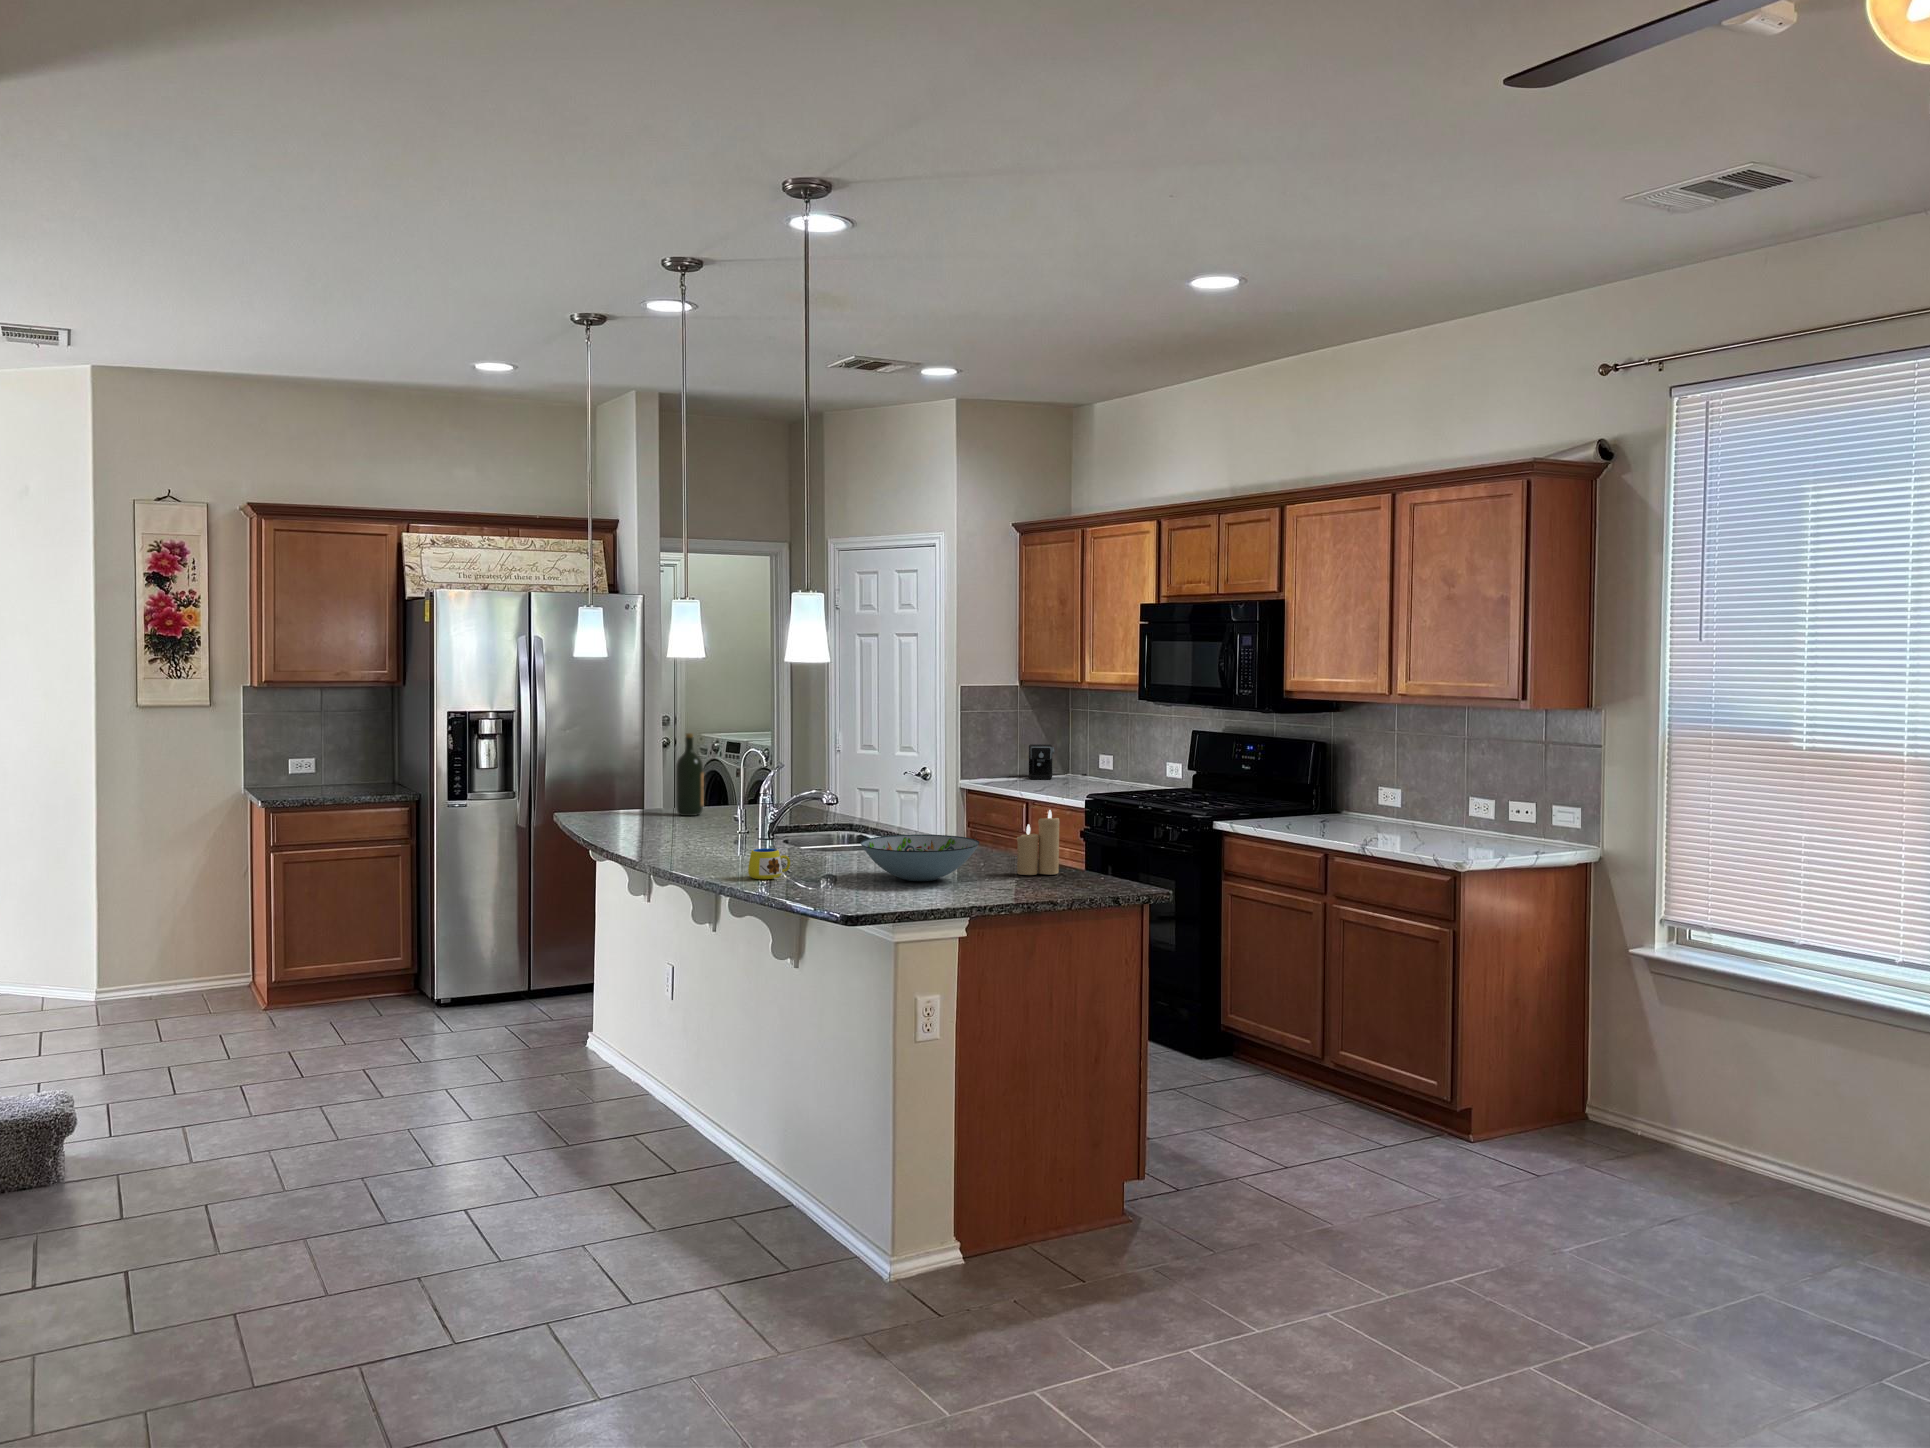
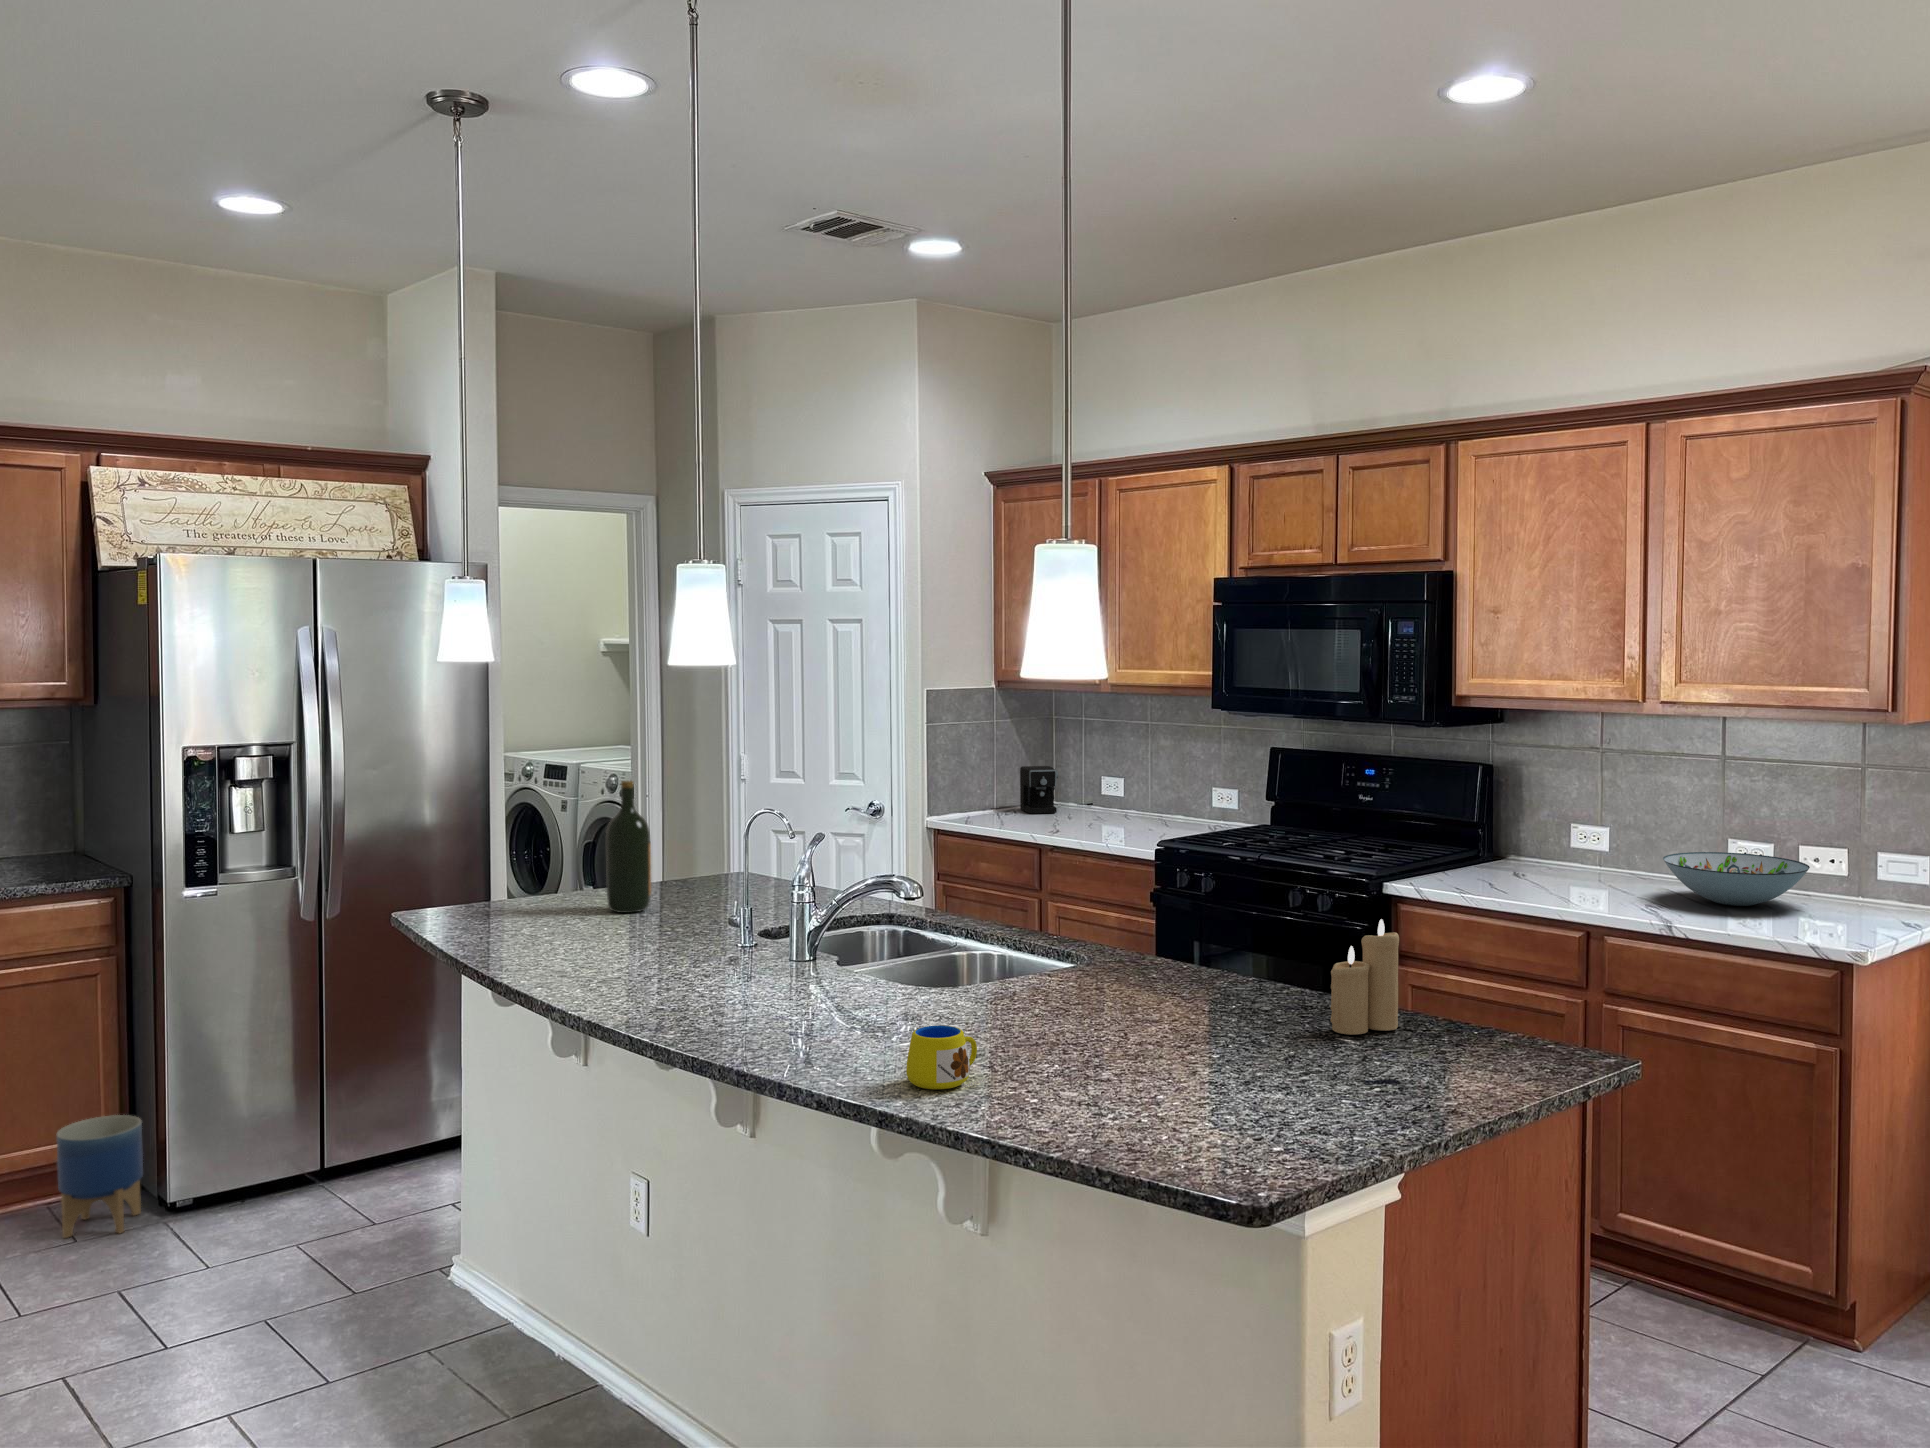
decorative bowl: present [860,834,980,881] -> present [1663,852,1810,906]
planter: none [372,943,421,1014] -> present [57,1115,143,1238]

